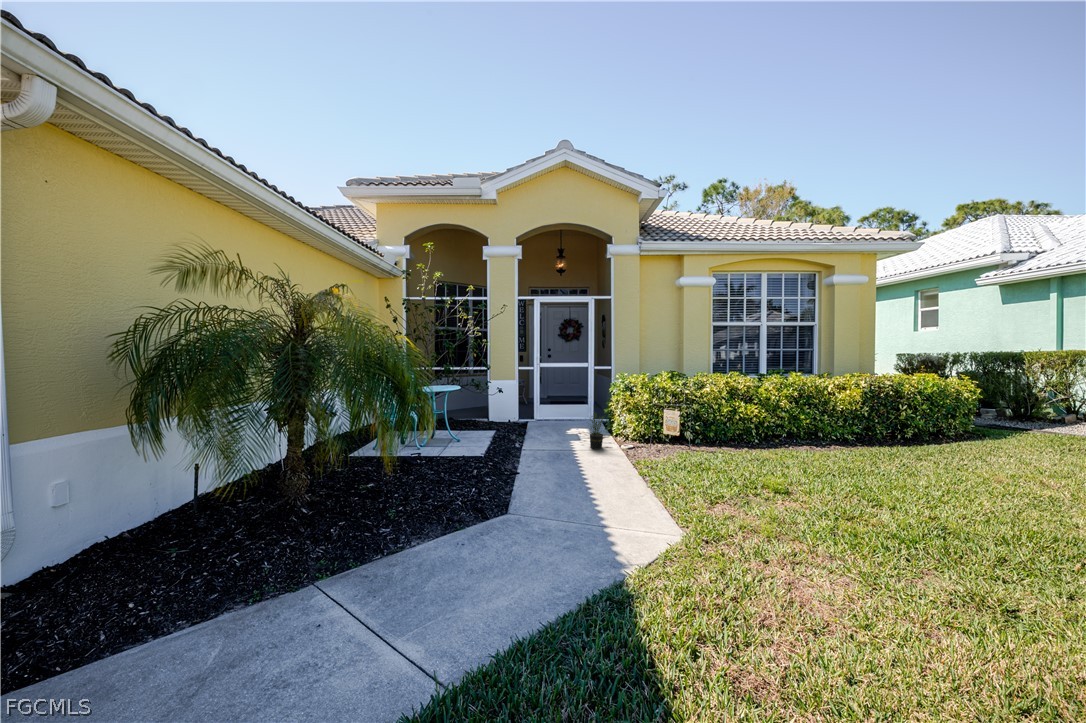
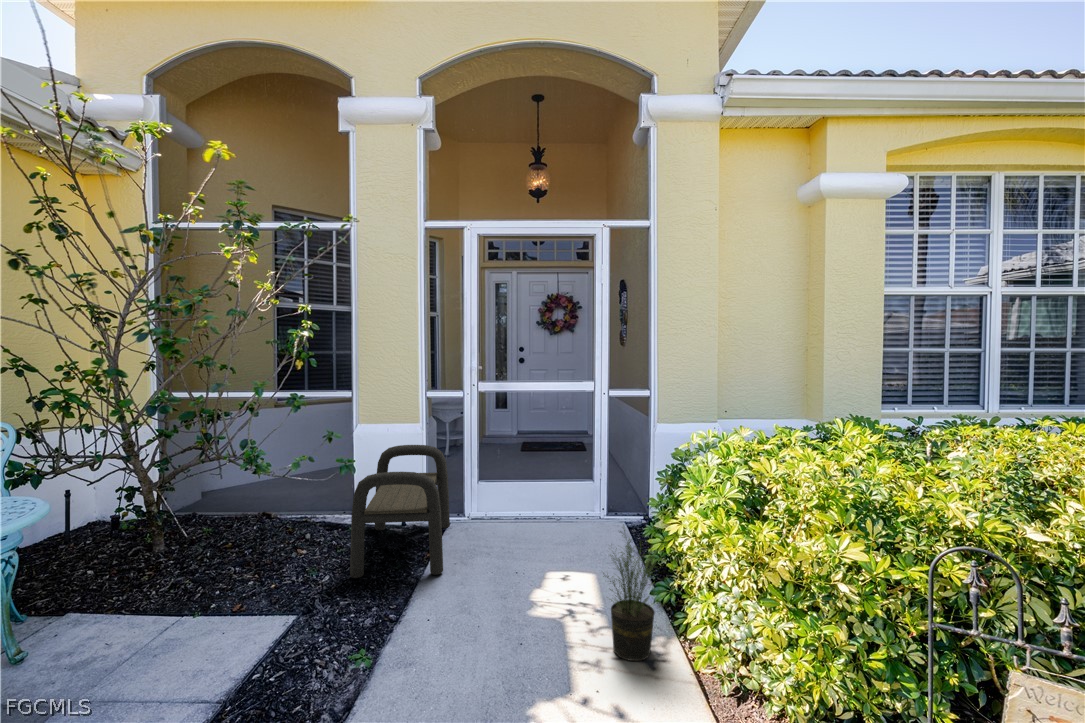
bench: none [499,388,531,433] -> present [350,445,450,578]

